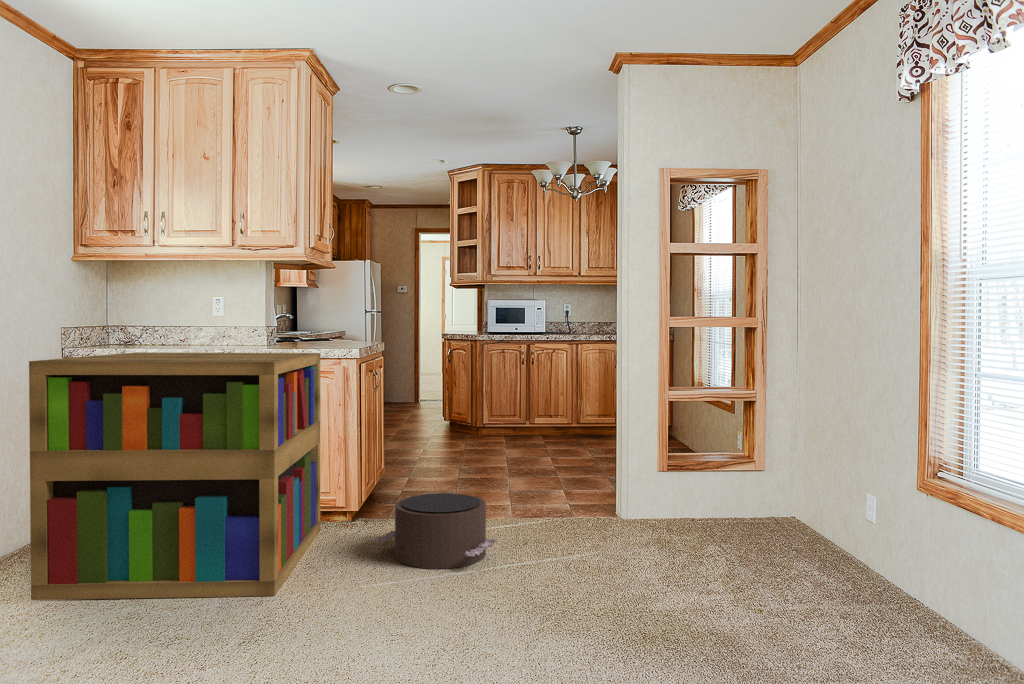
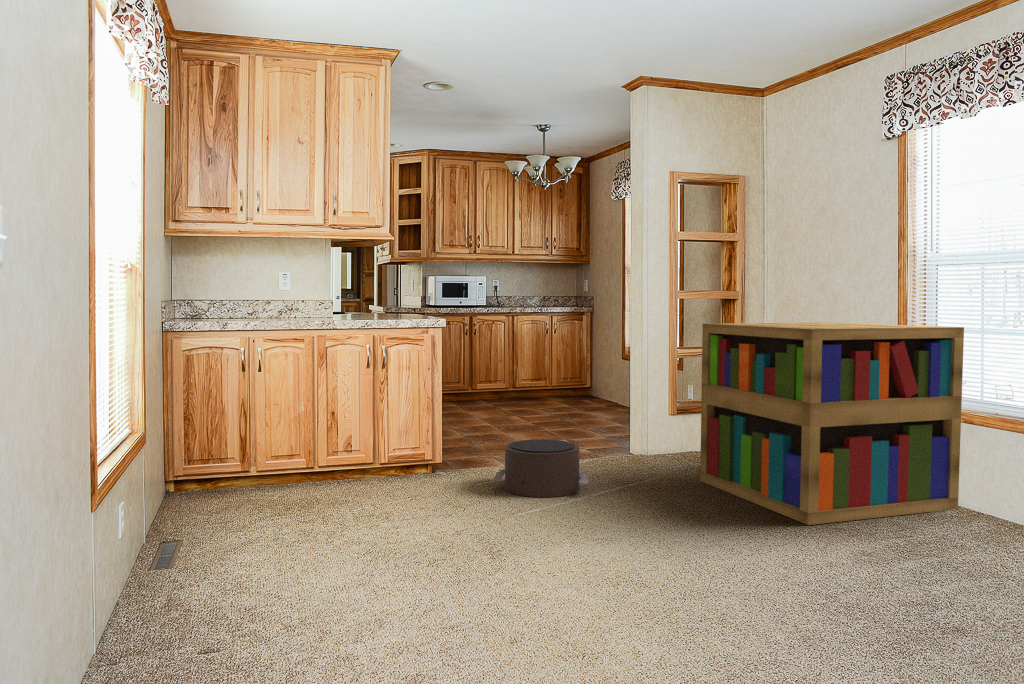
bookshelf: present [29,352,320,600] -> present [700,323,964,525]

